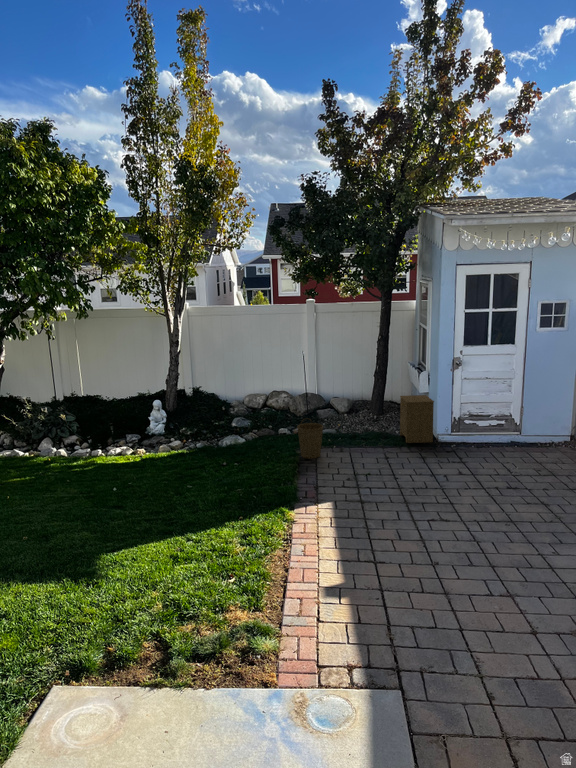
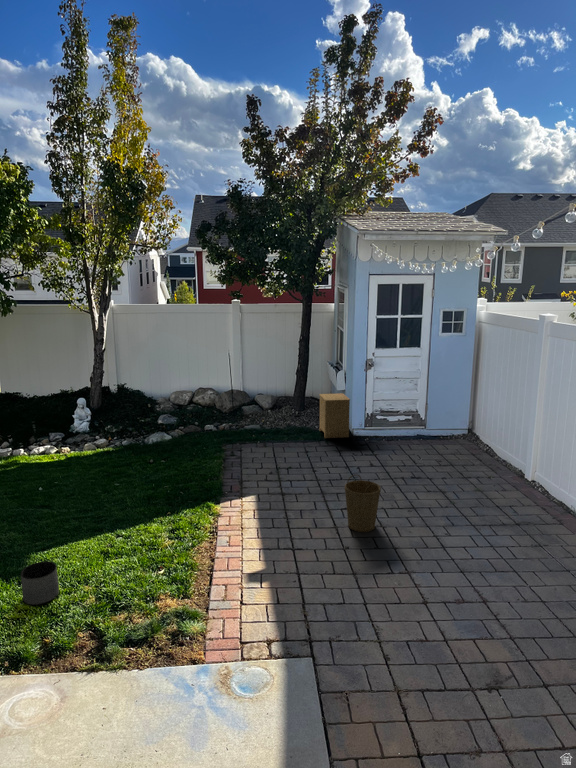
basket: present [297,418,323,459] -> present [345,475,381,532]
planter: none [87,563,125,609] -> present [21,561,59,605]

